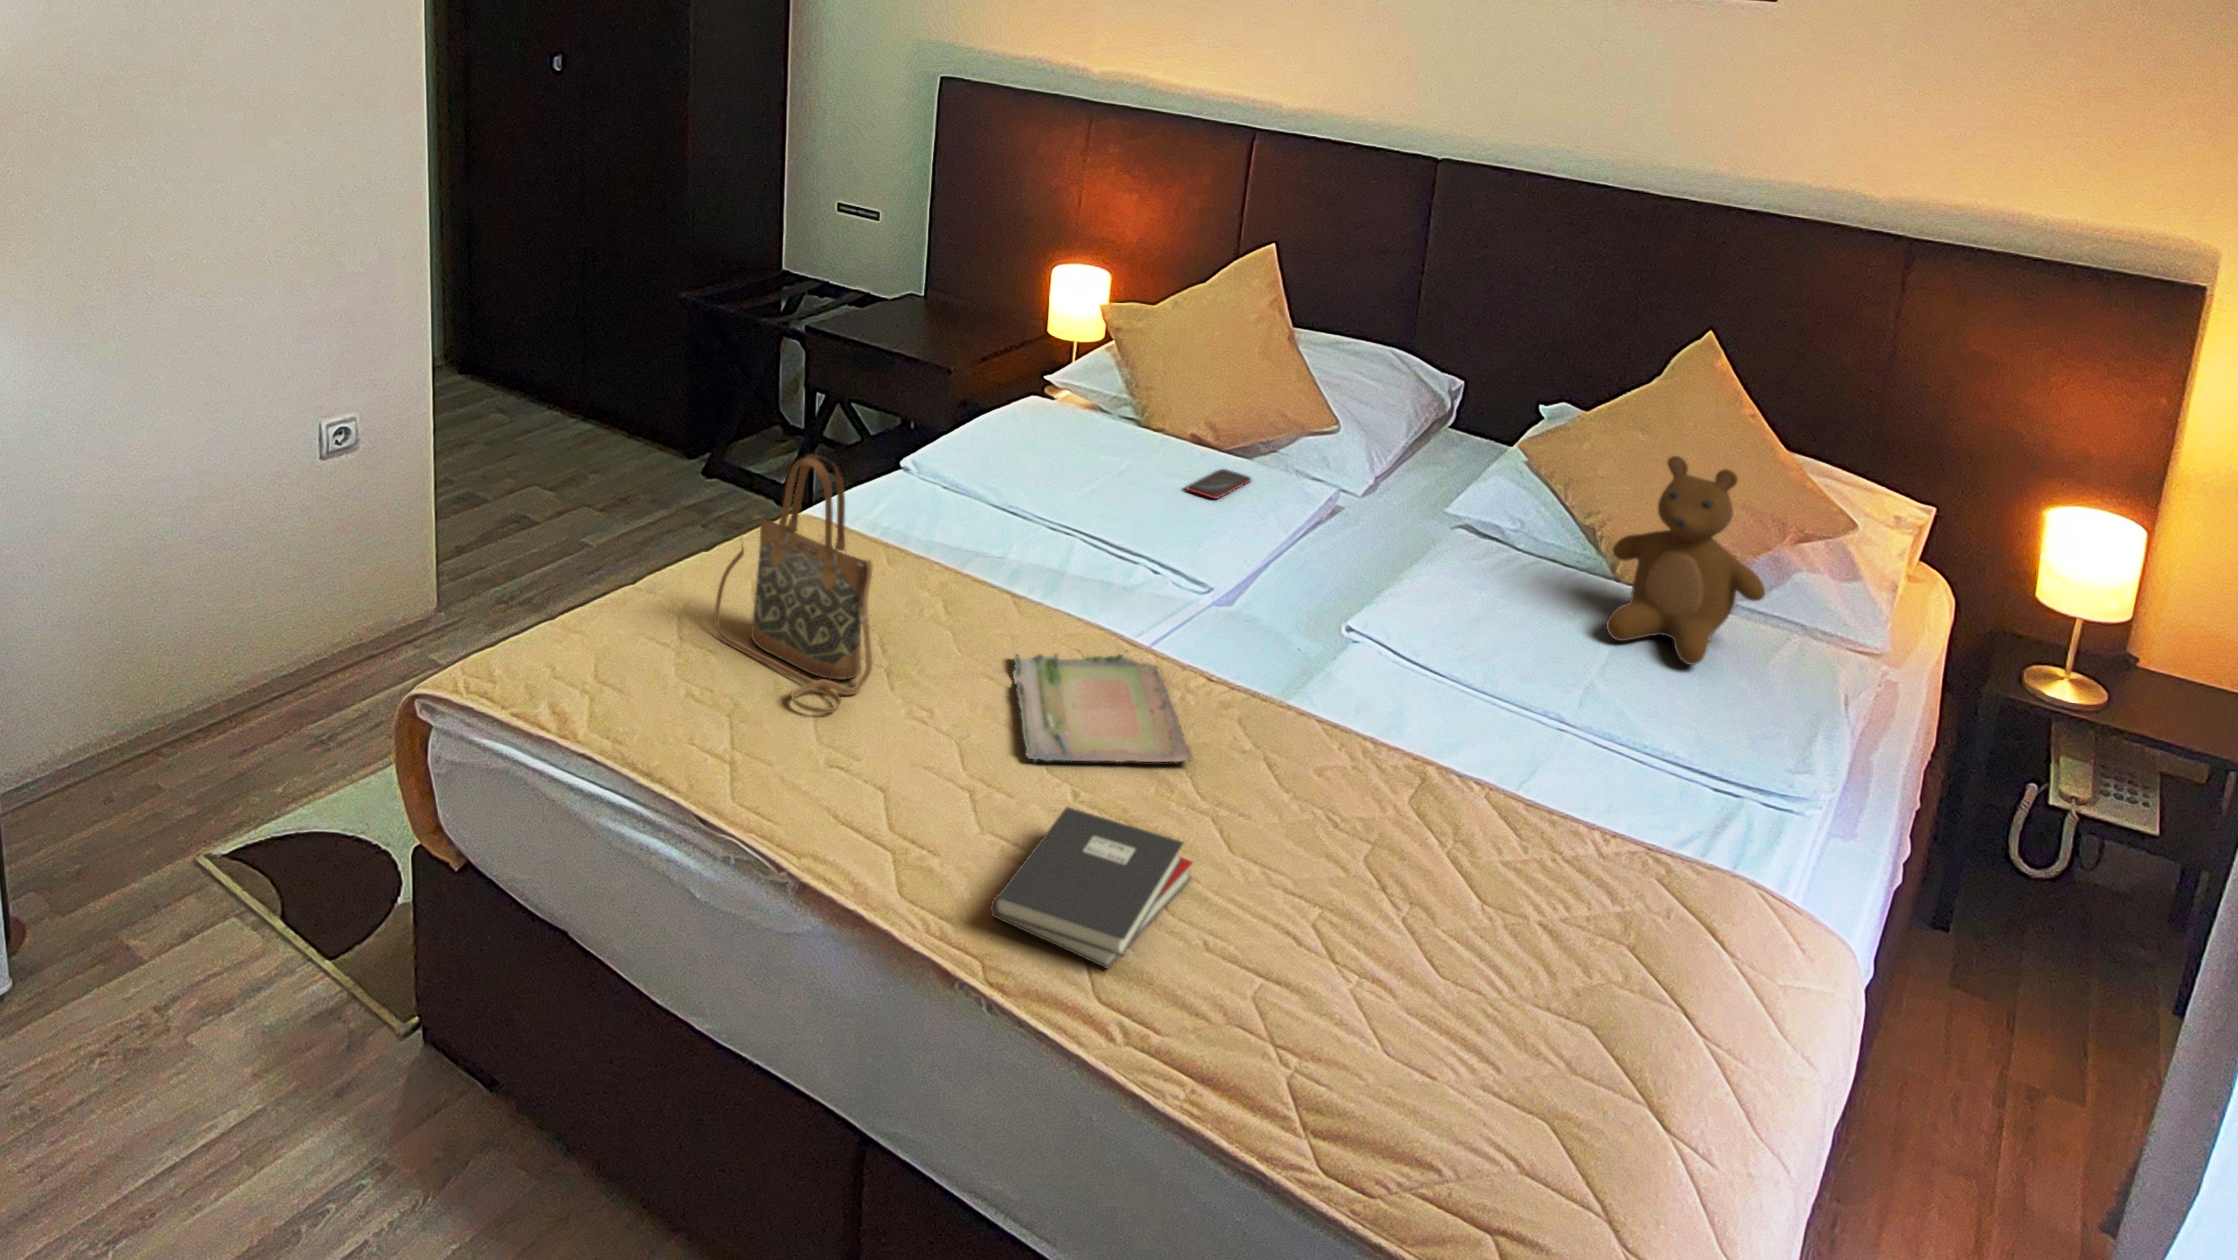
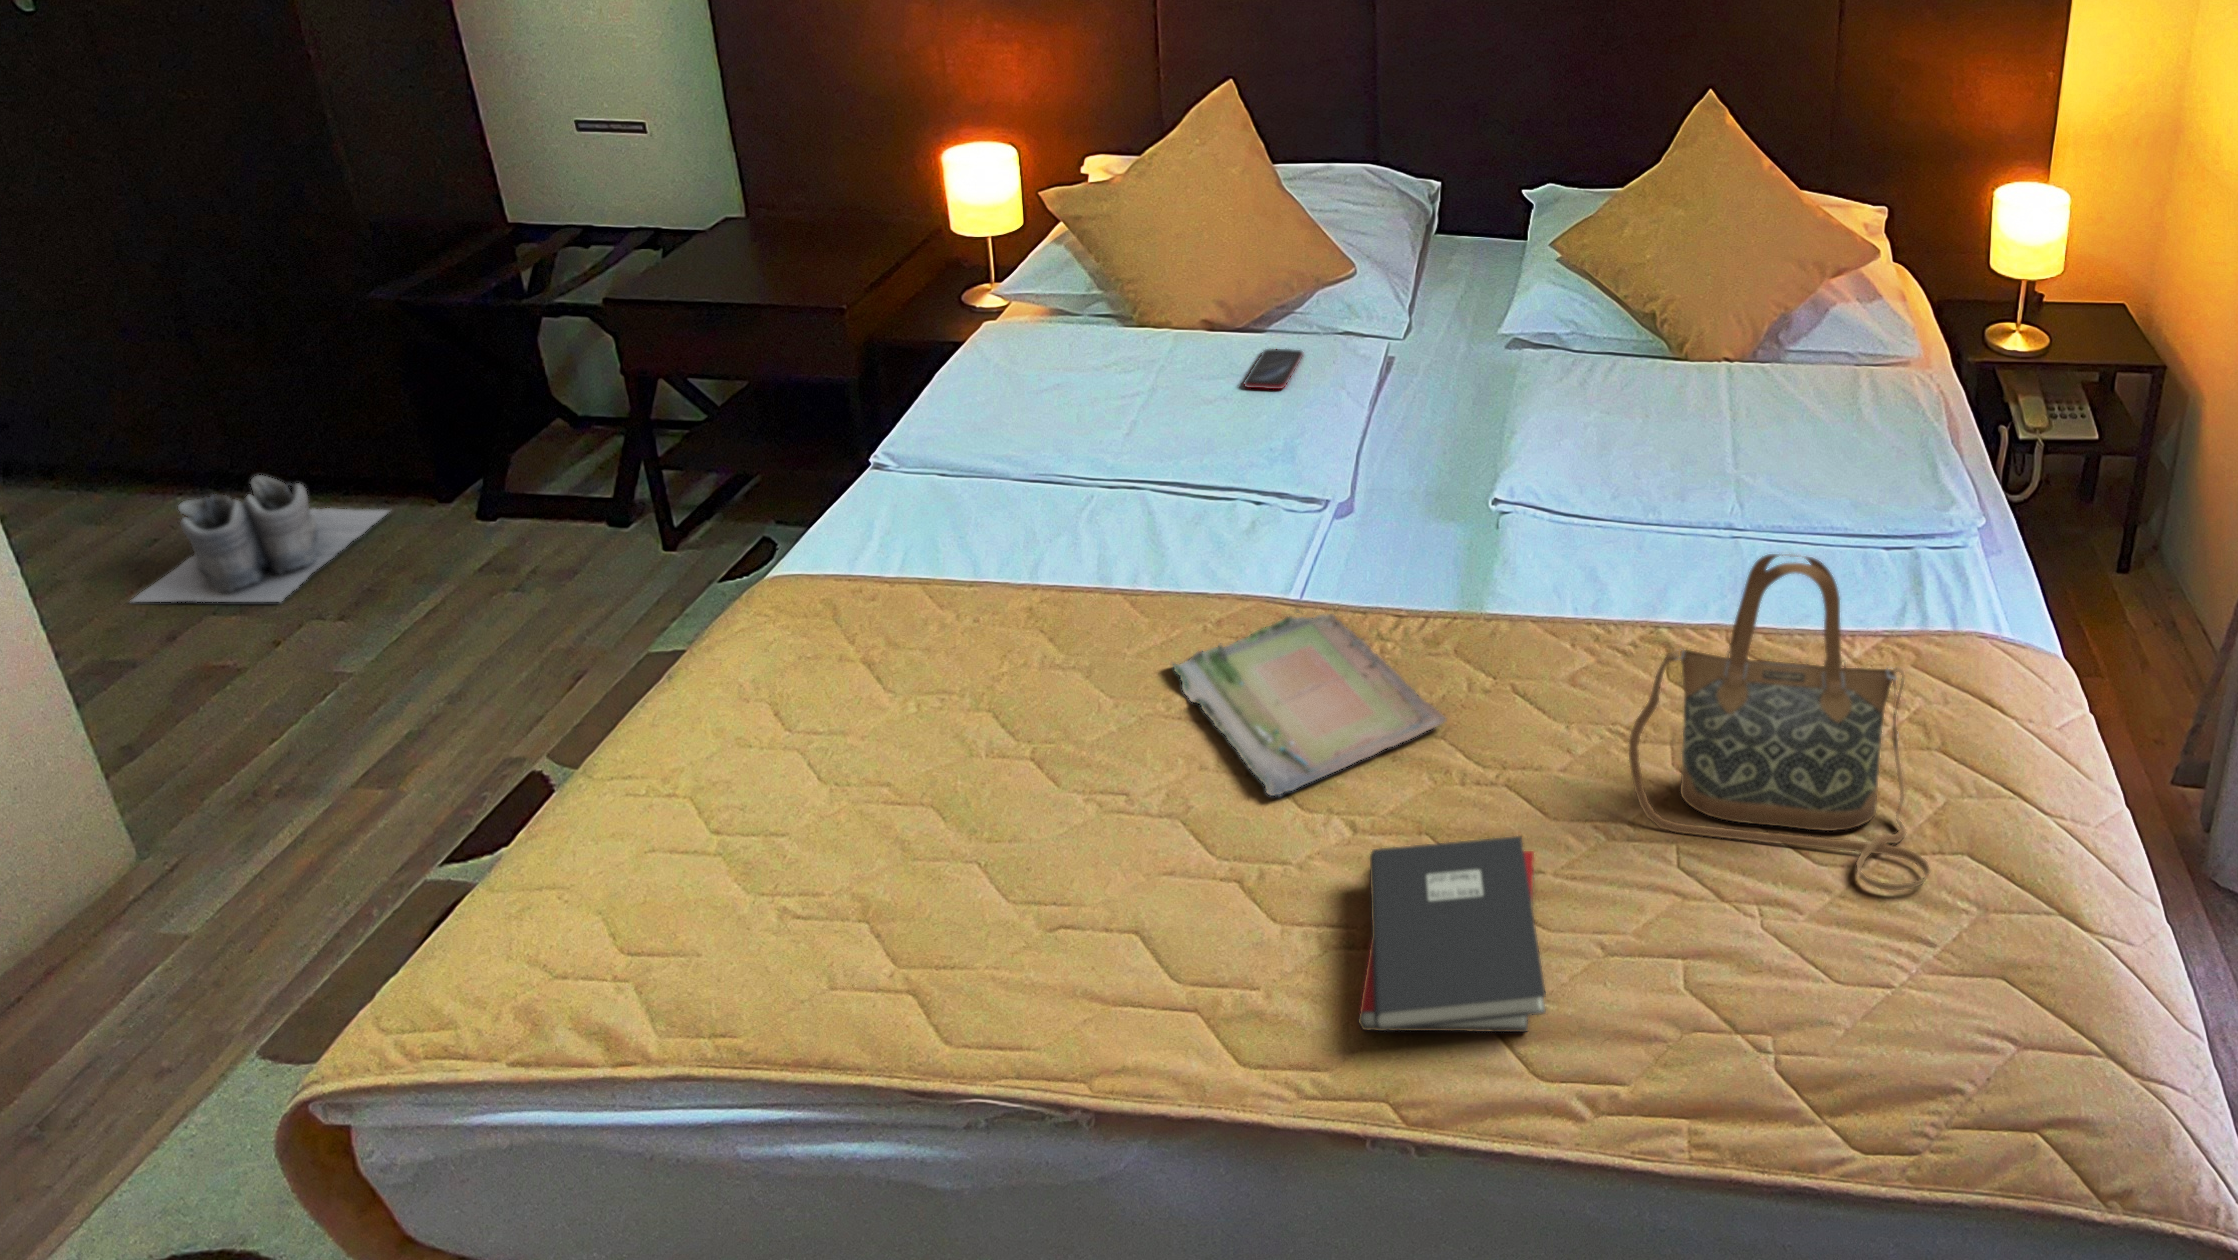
boots: none [487,408,646,497] -> present [132,475,388,602]
handbag: present [714,454,872,713] -> present [1629,554,1930,890]
teddy bear: present [1606,456,1765,665] -> none [1711,232,1860,432]

